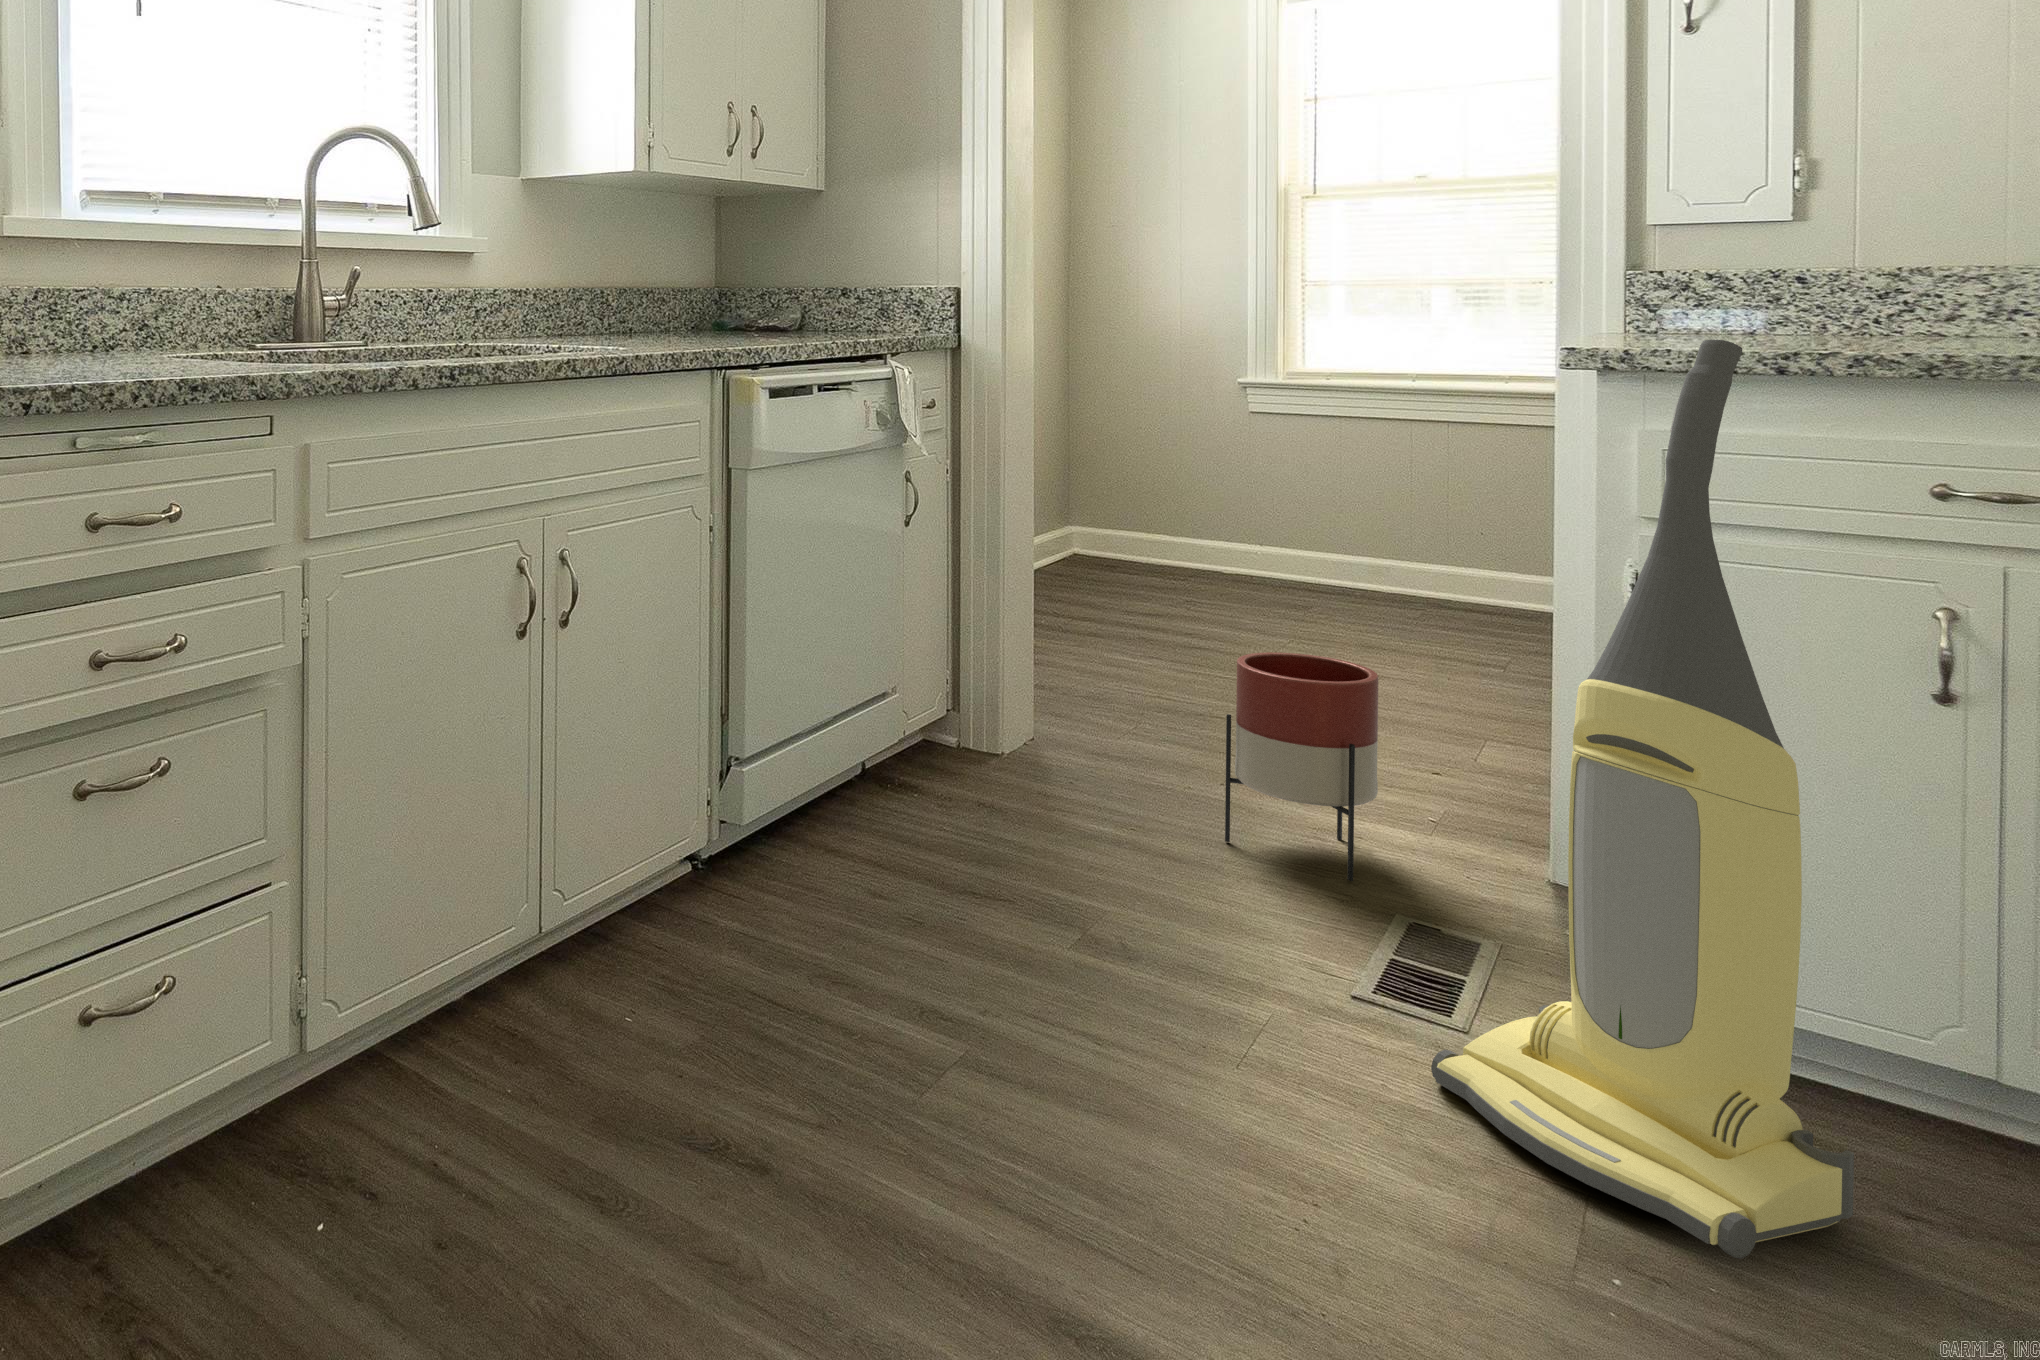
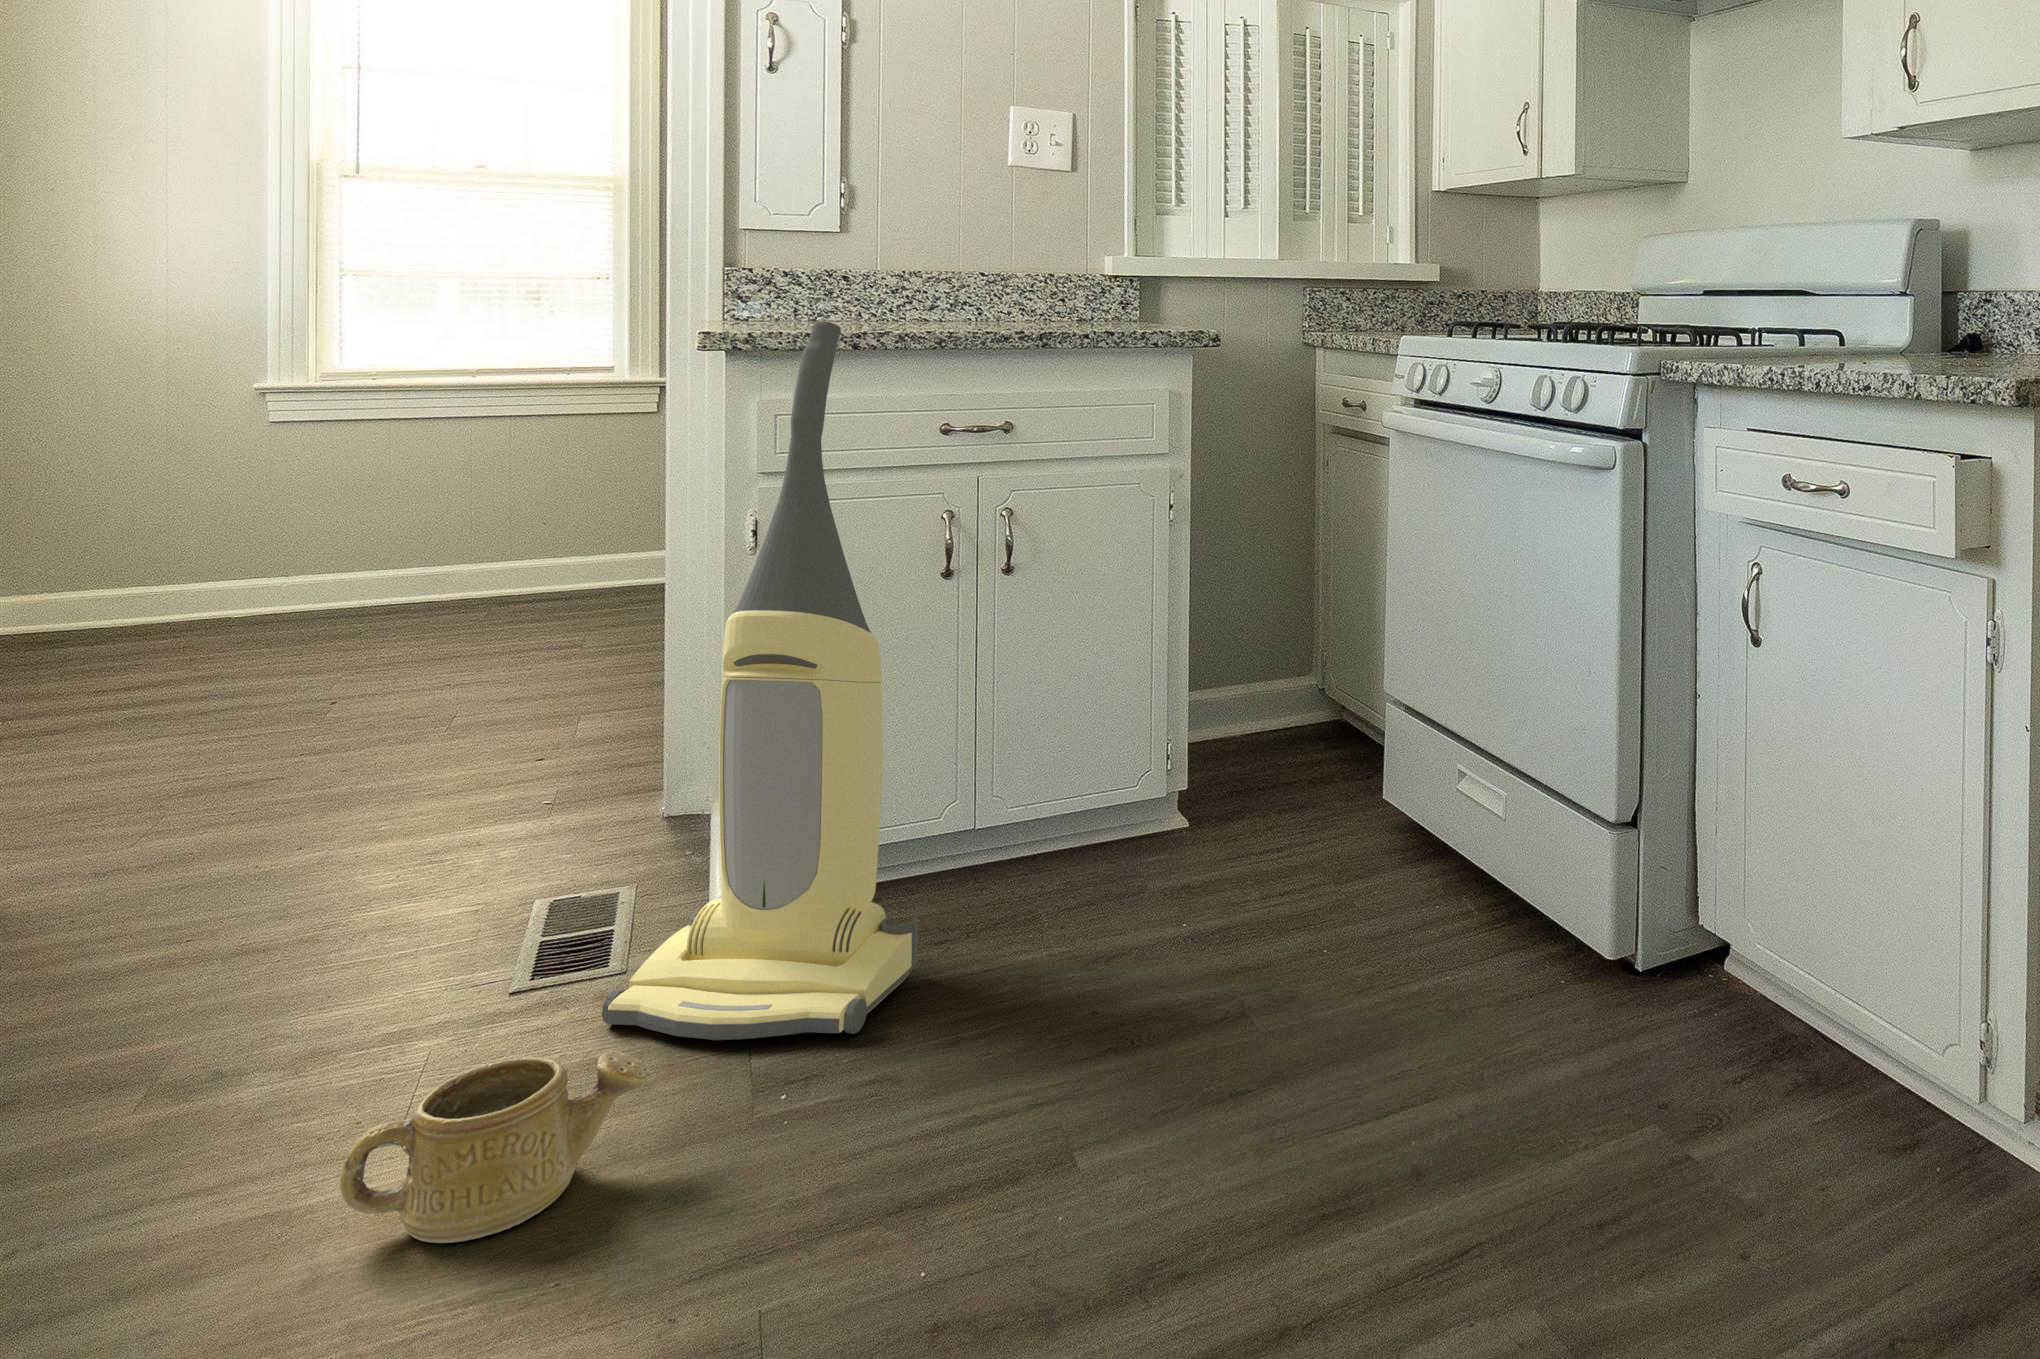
planter: present [1225,652,1378,881] -> none [319,663,503,900]
watering can: none [1168,1060,1449,1240] -> present [340,1051,650,1243]

